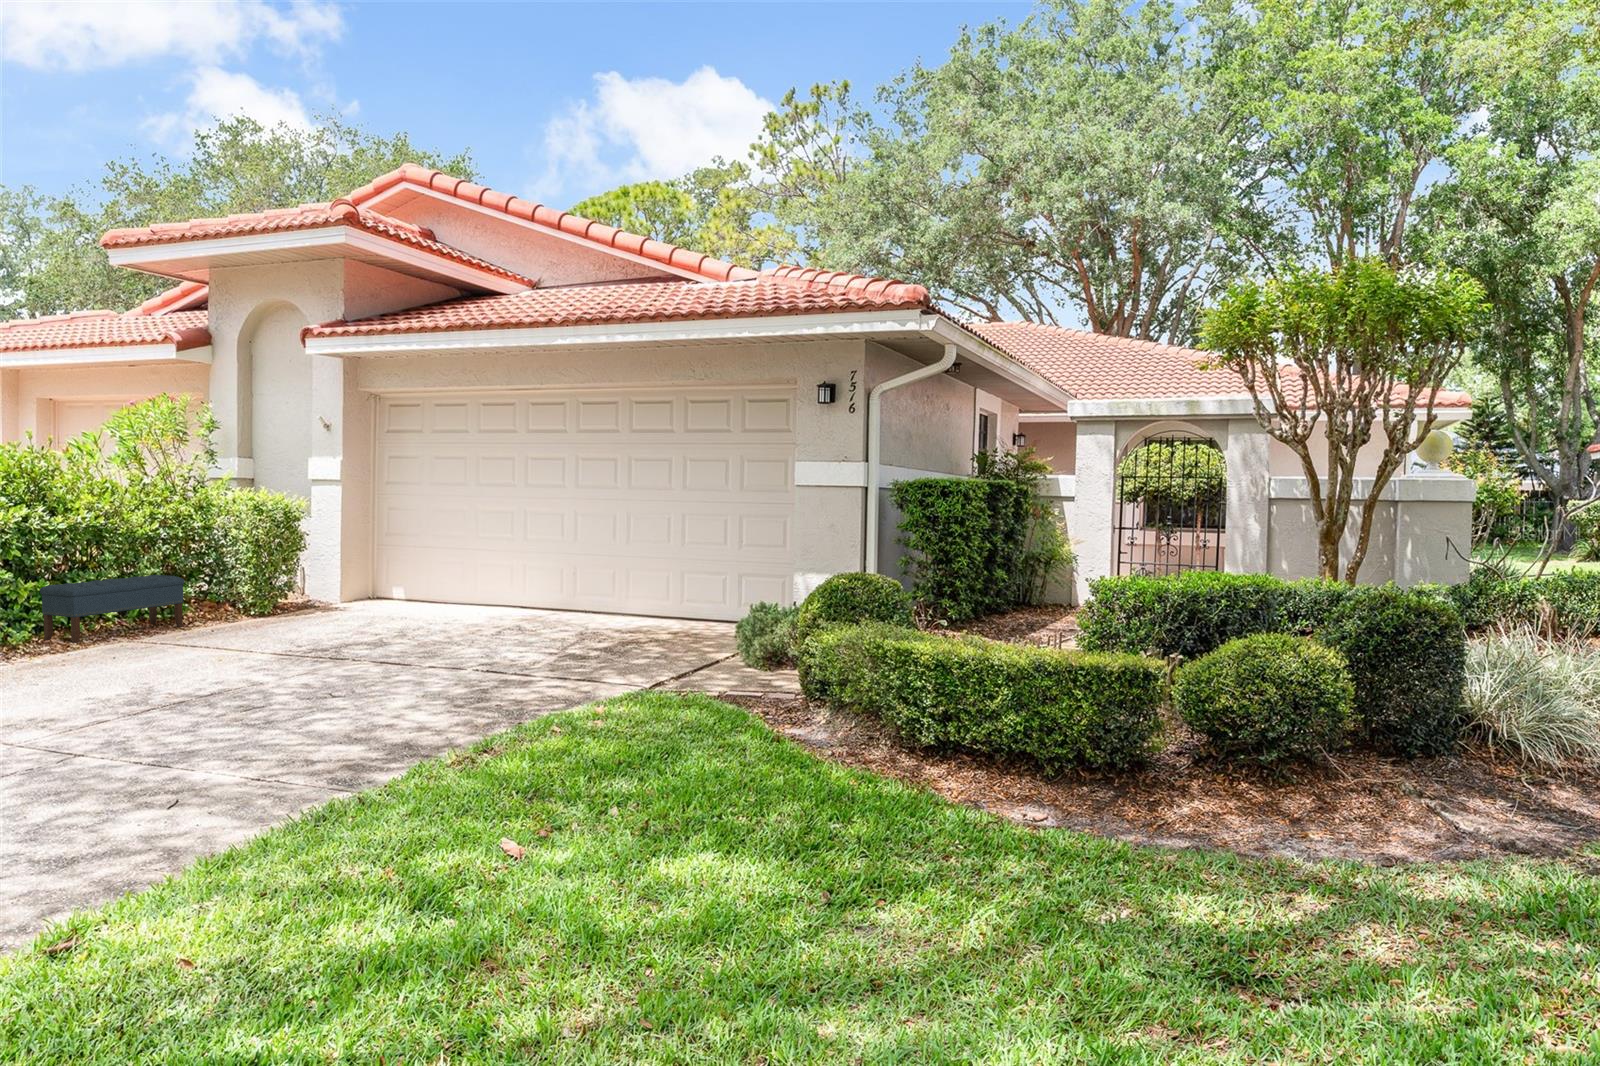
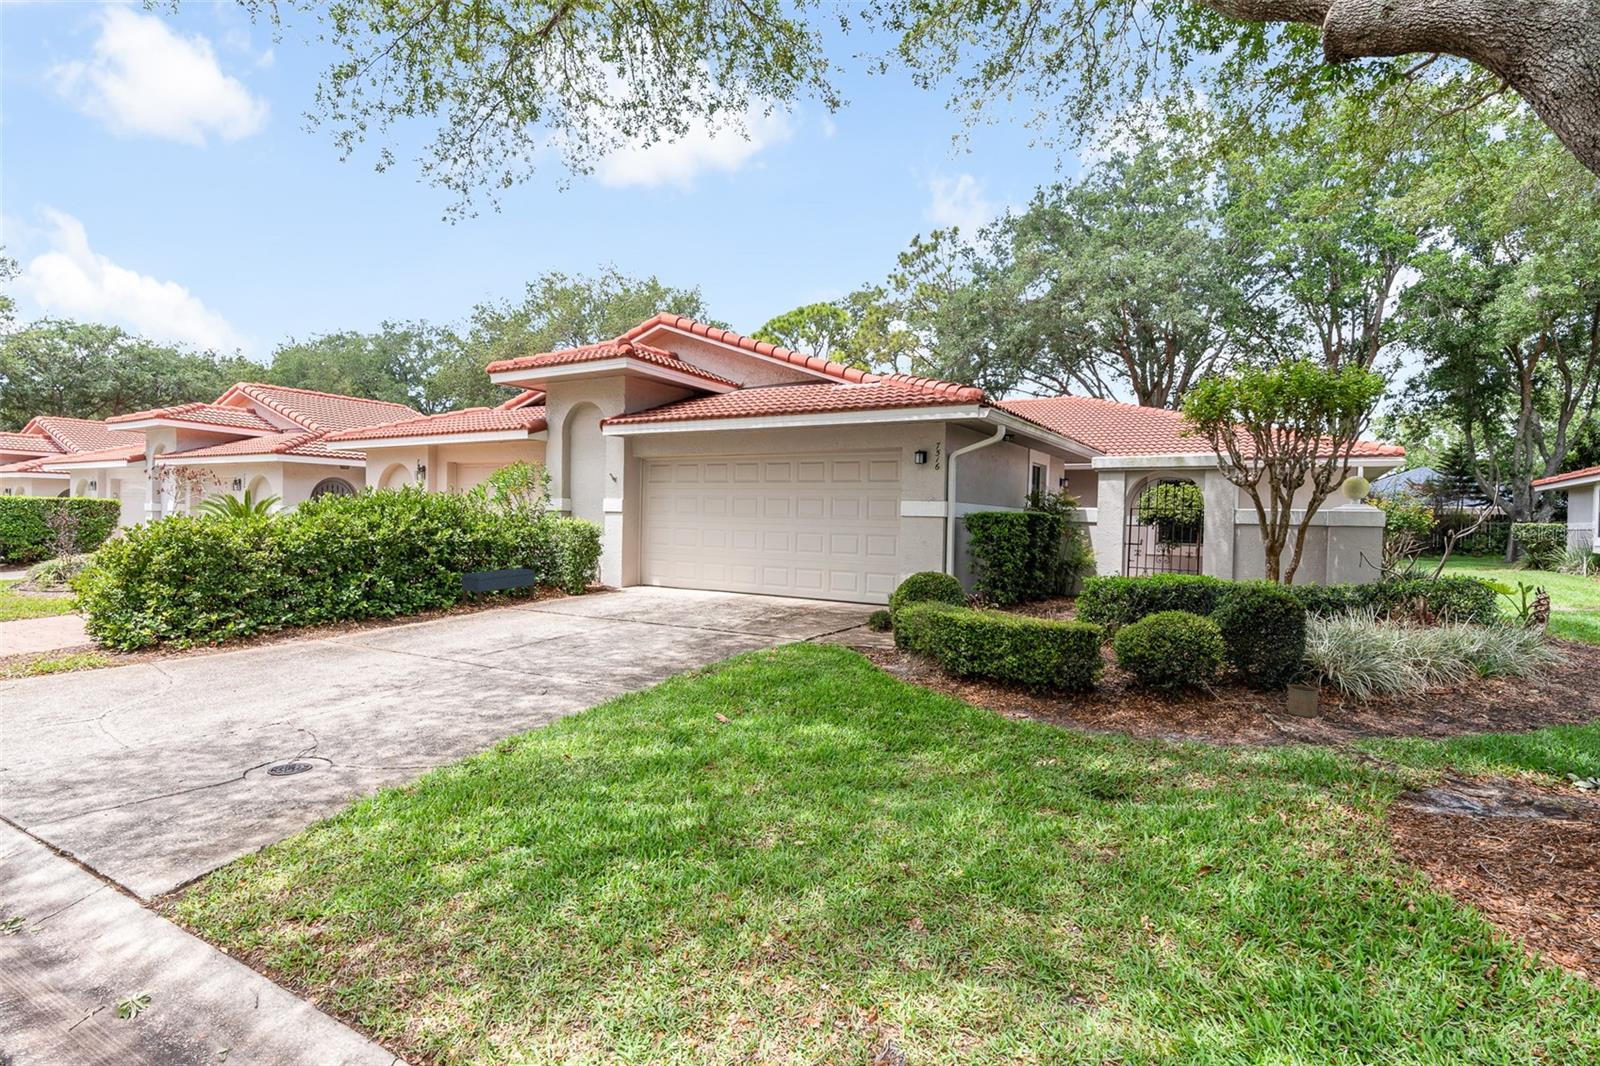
bucket: none [1401,711,1449,779] -> present [1286,672,1321,717]

